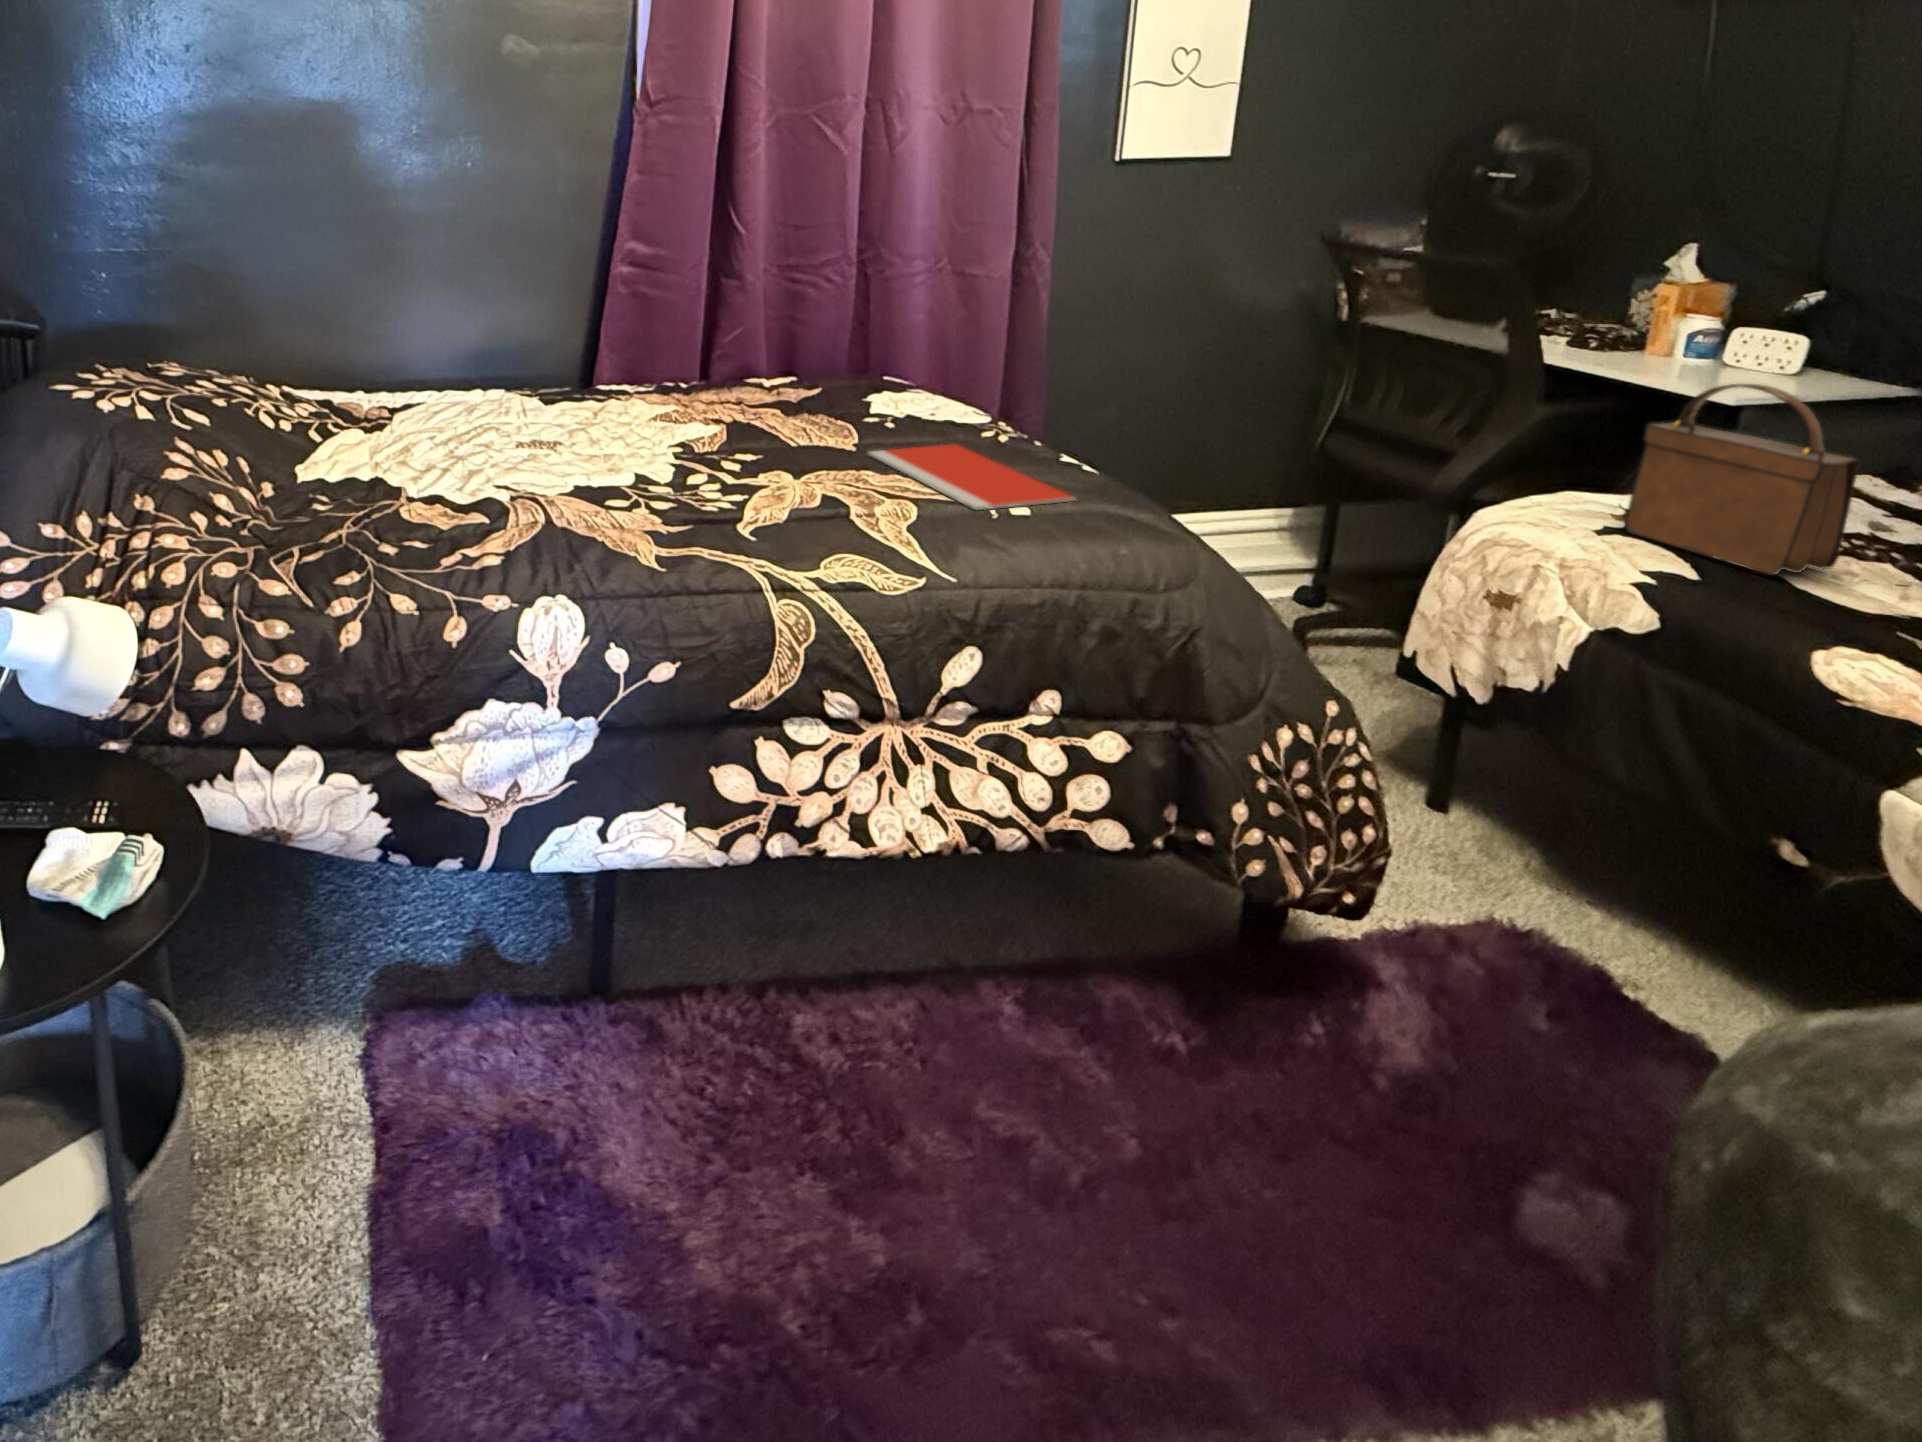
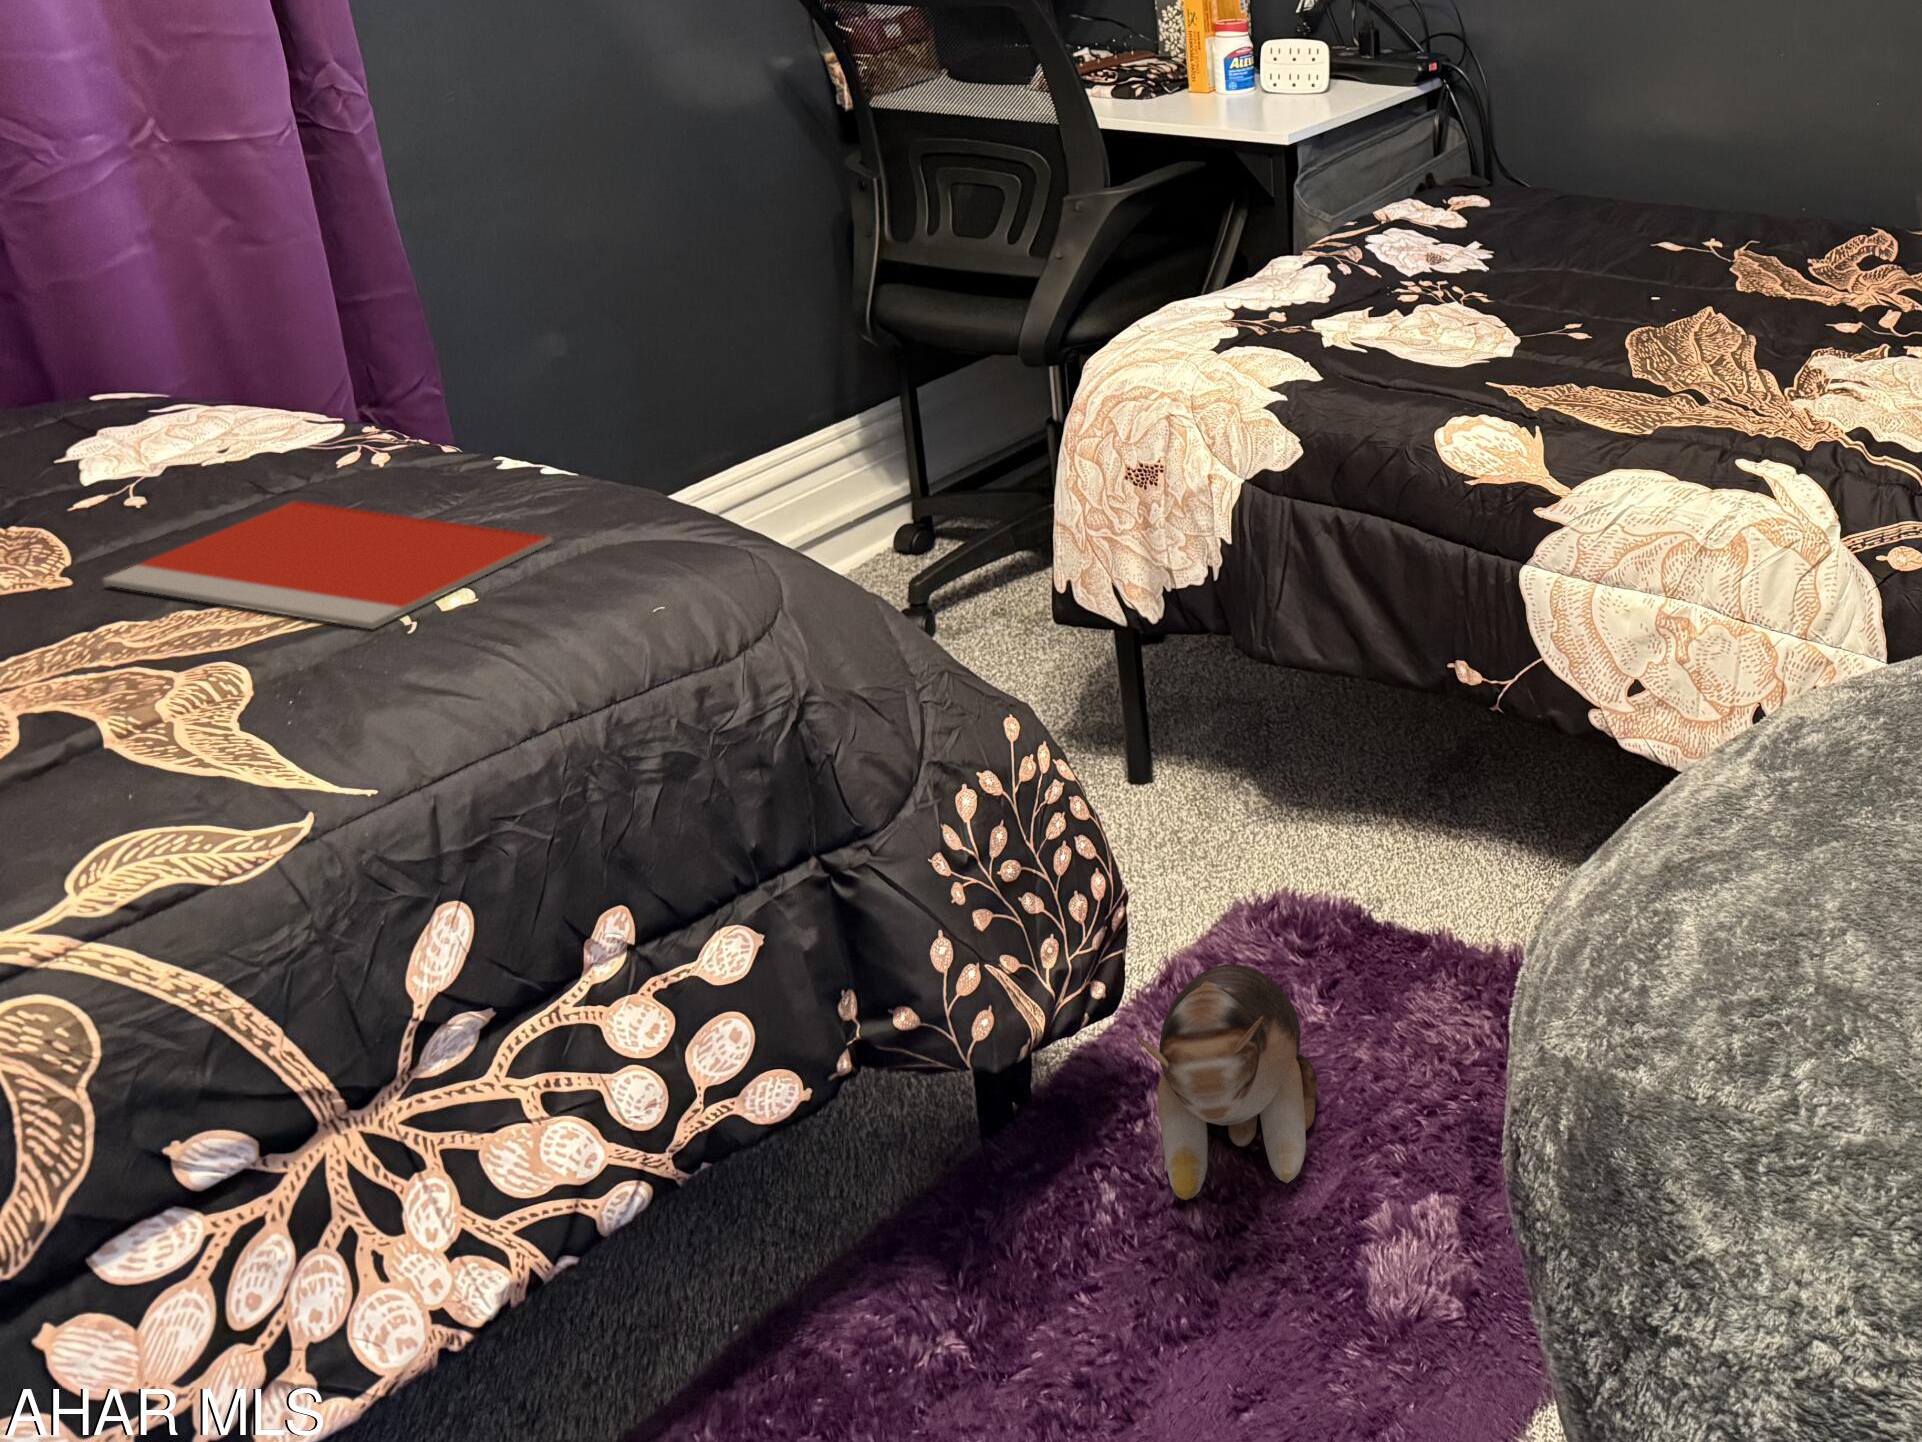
handbag: present [1625,384,1860,575] -> none [1224,113,1418,350]
plush toy: none [1369,934,1525,1111] -> present [1137,964,1318,1200]

